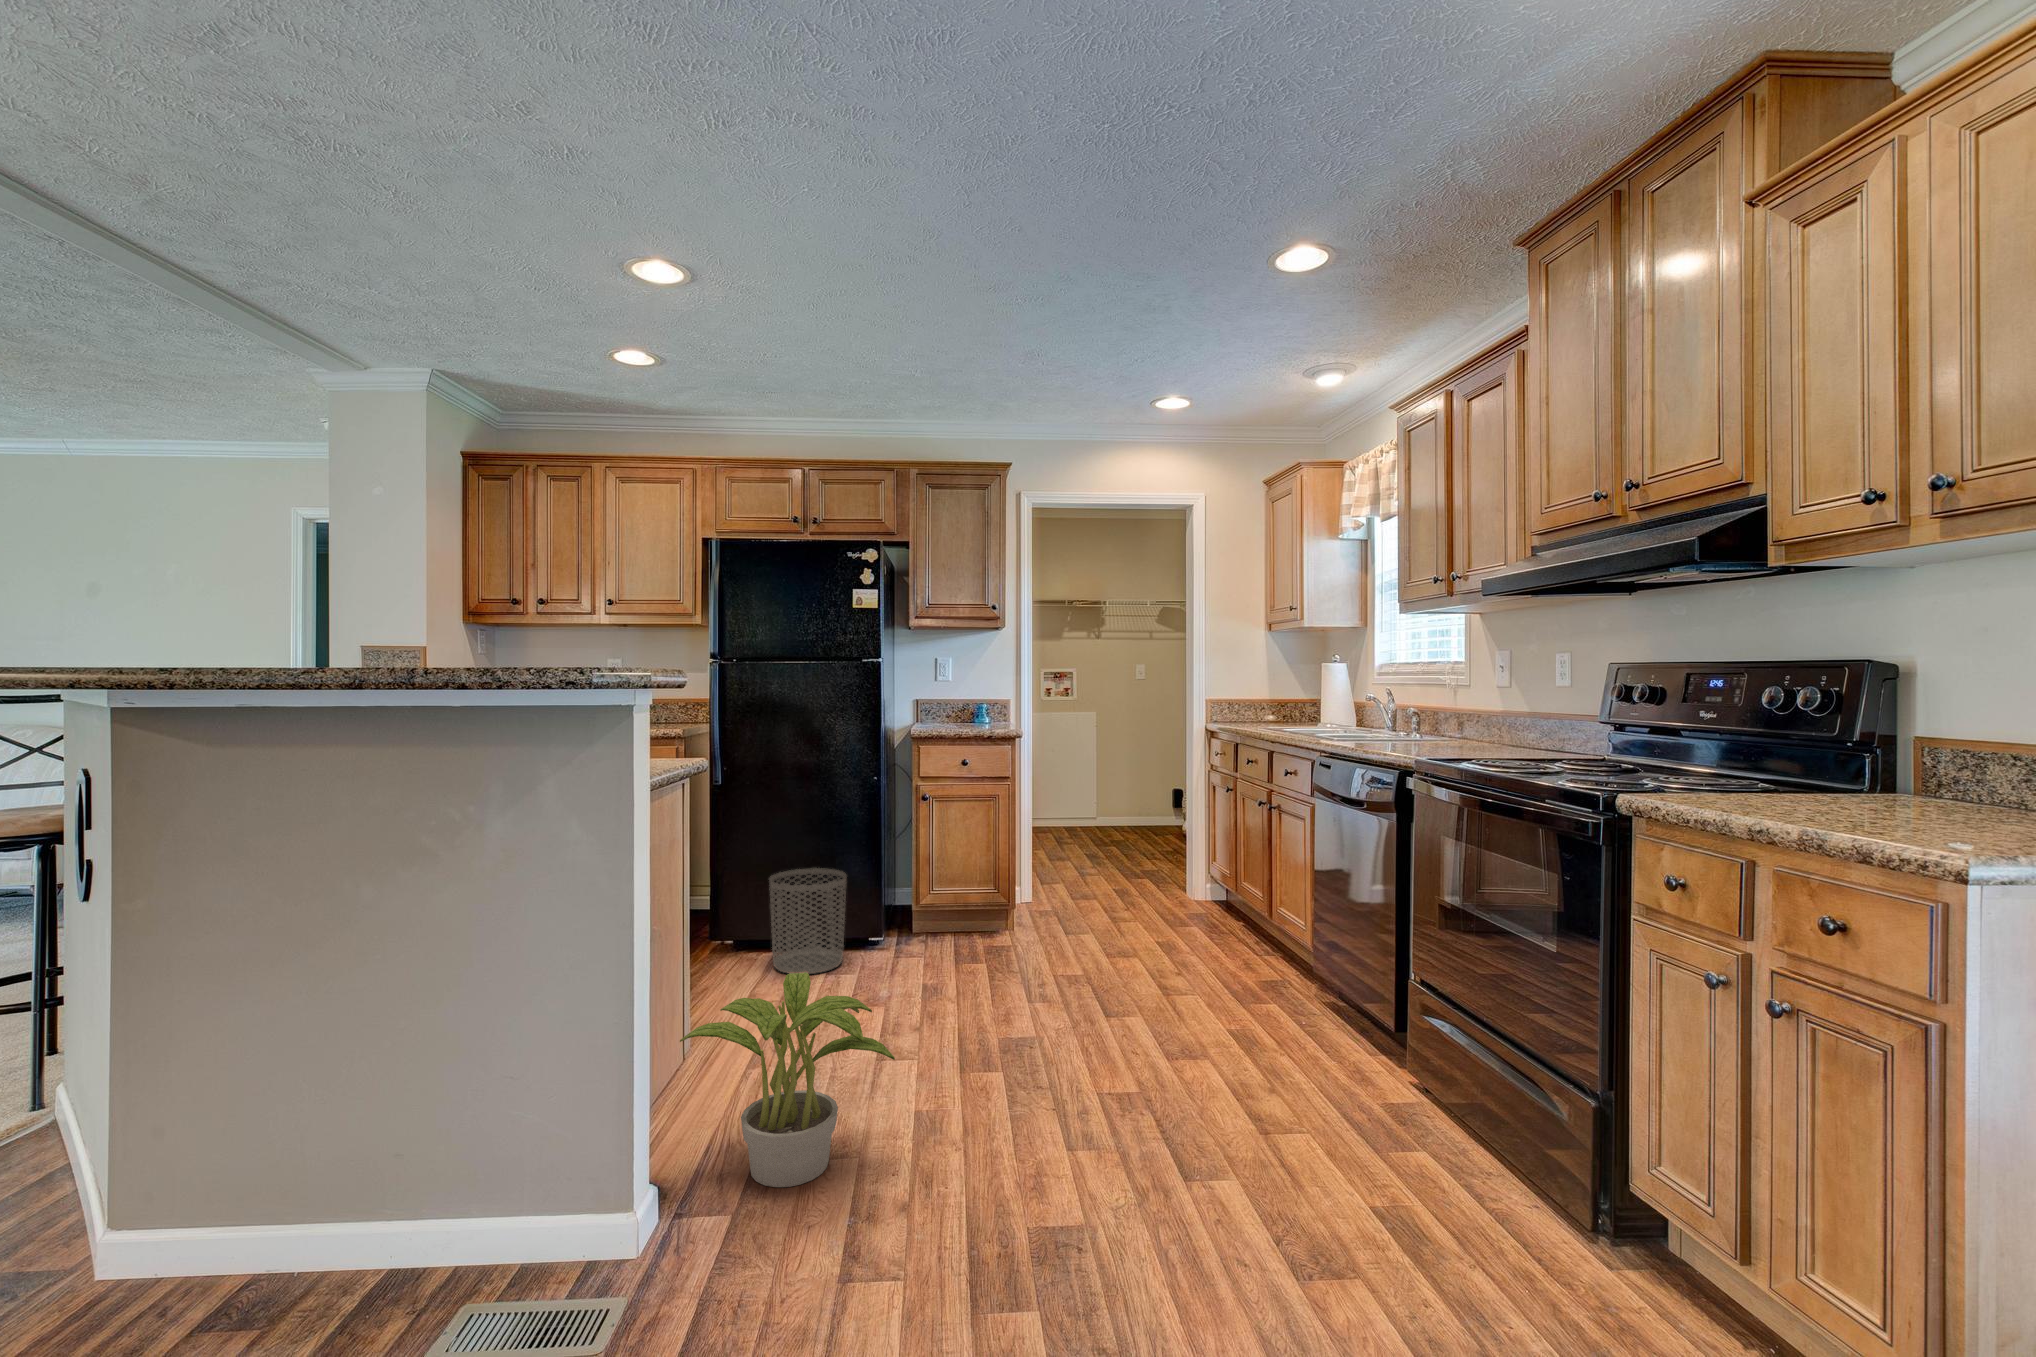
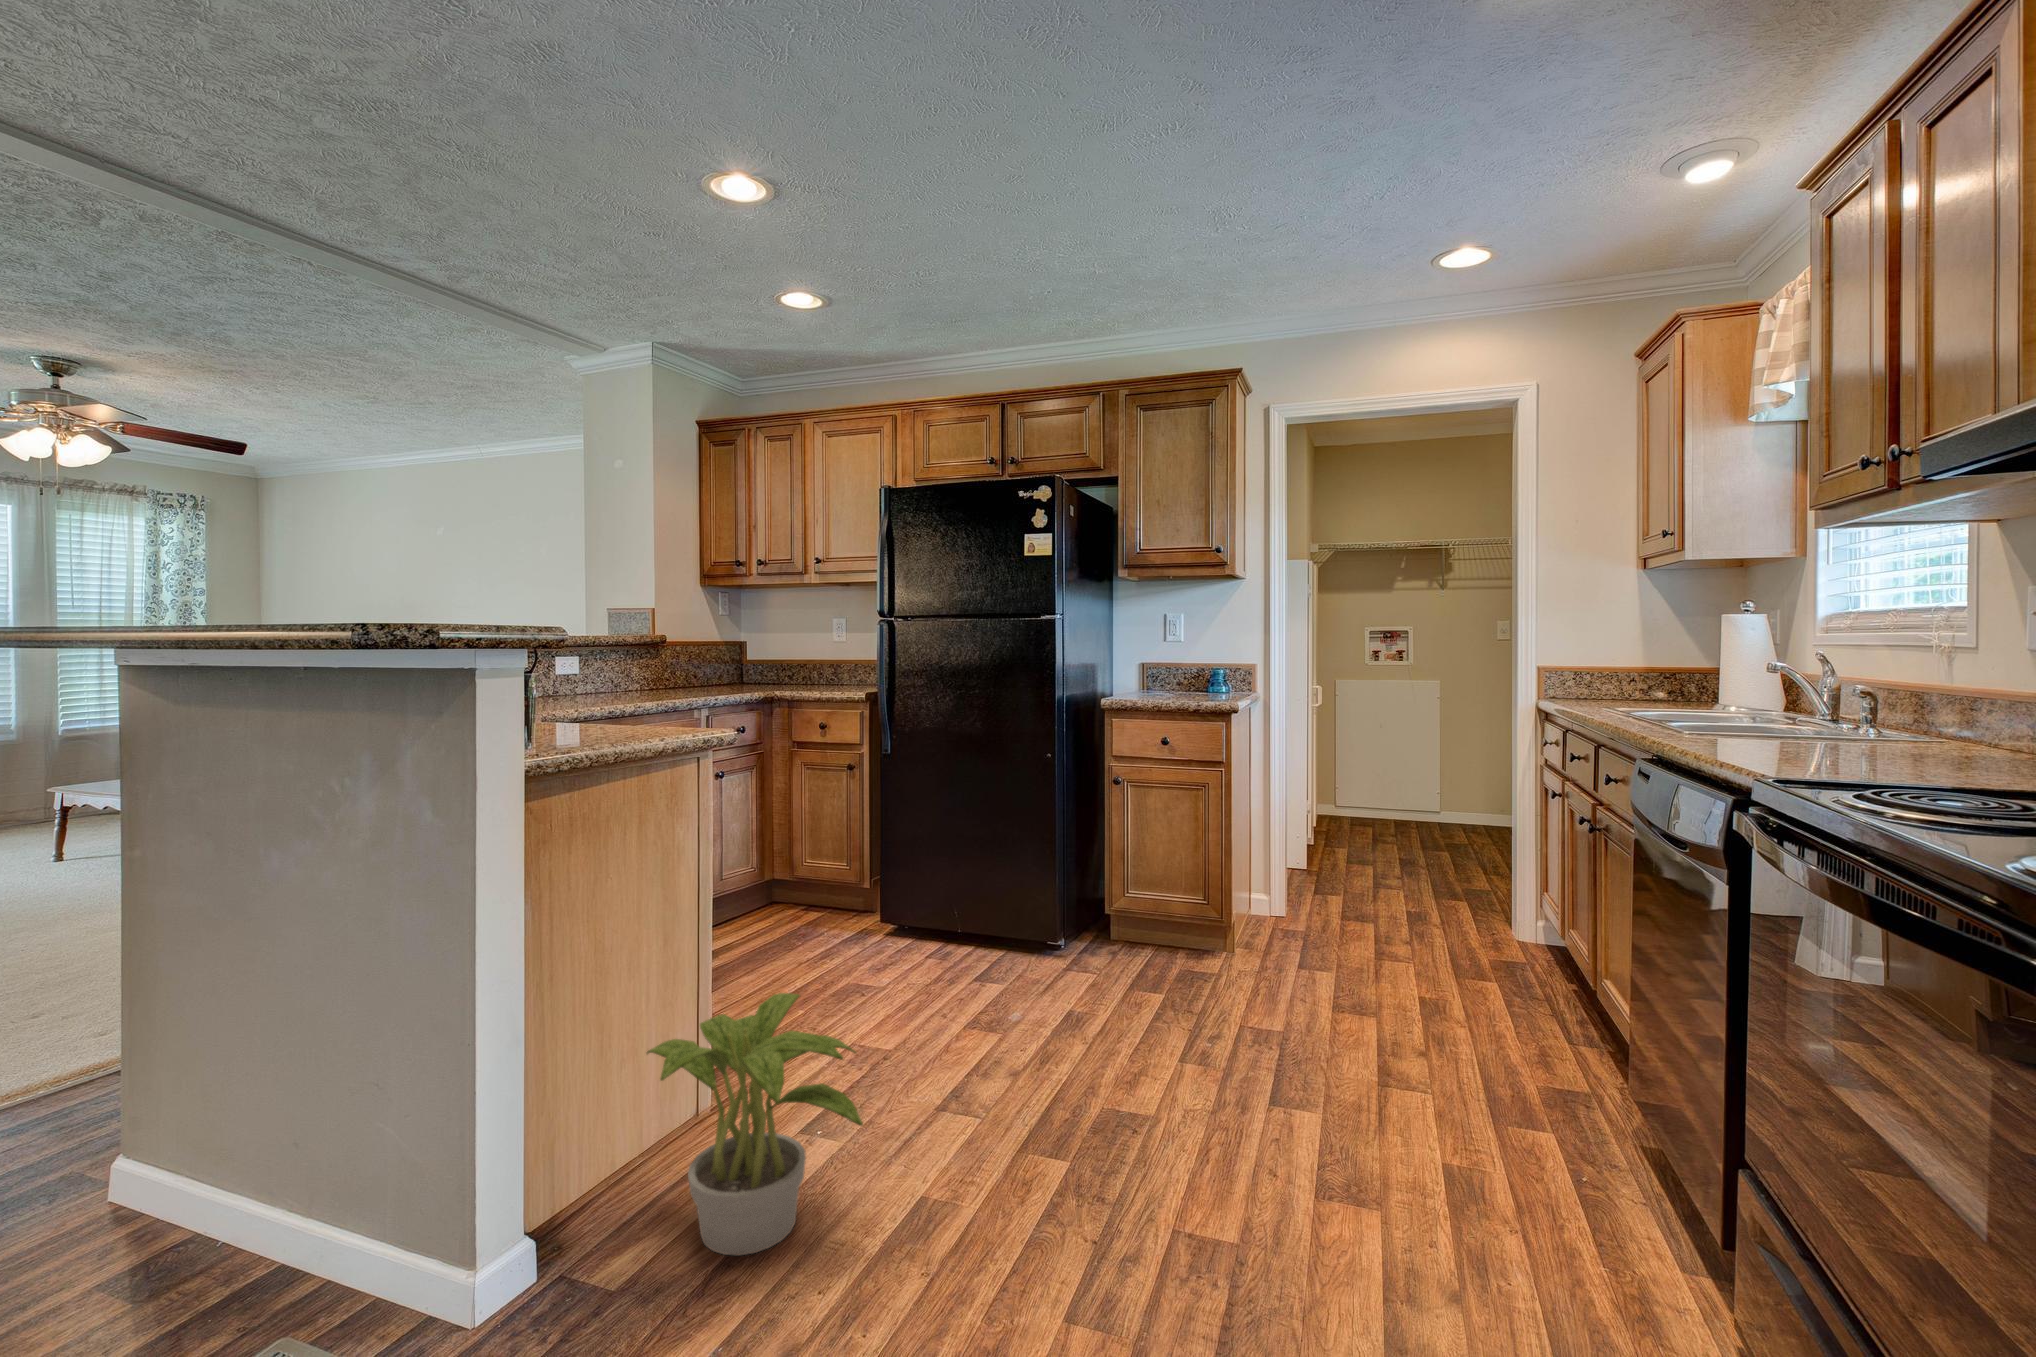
waste bin: present [770,868,847,974] -> none [926,856,1012,978]

